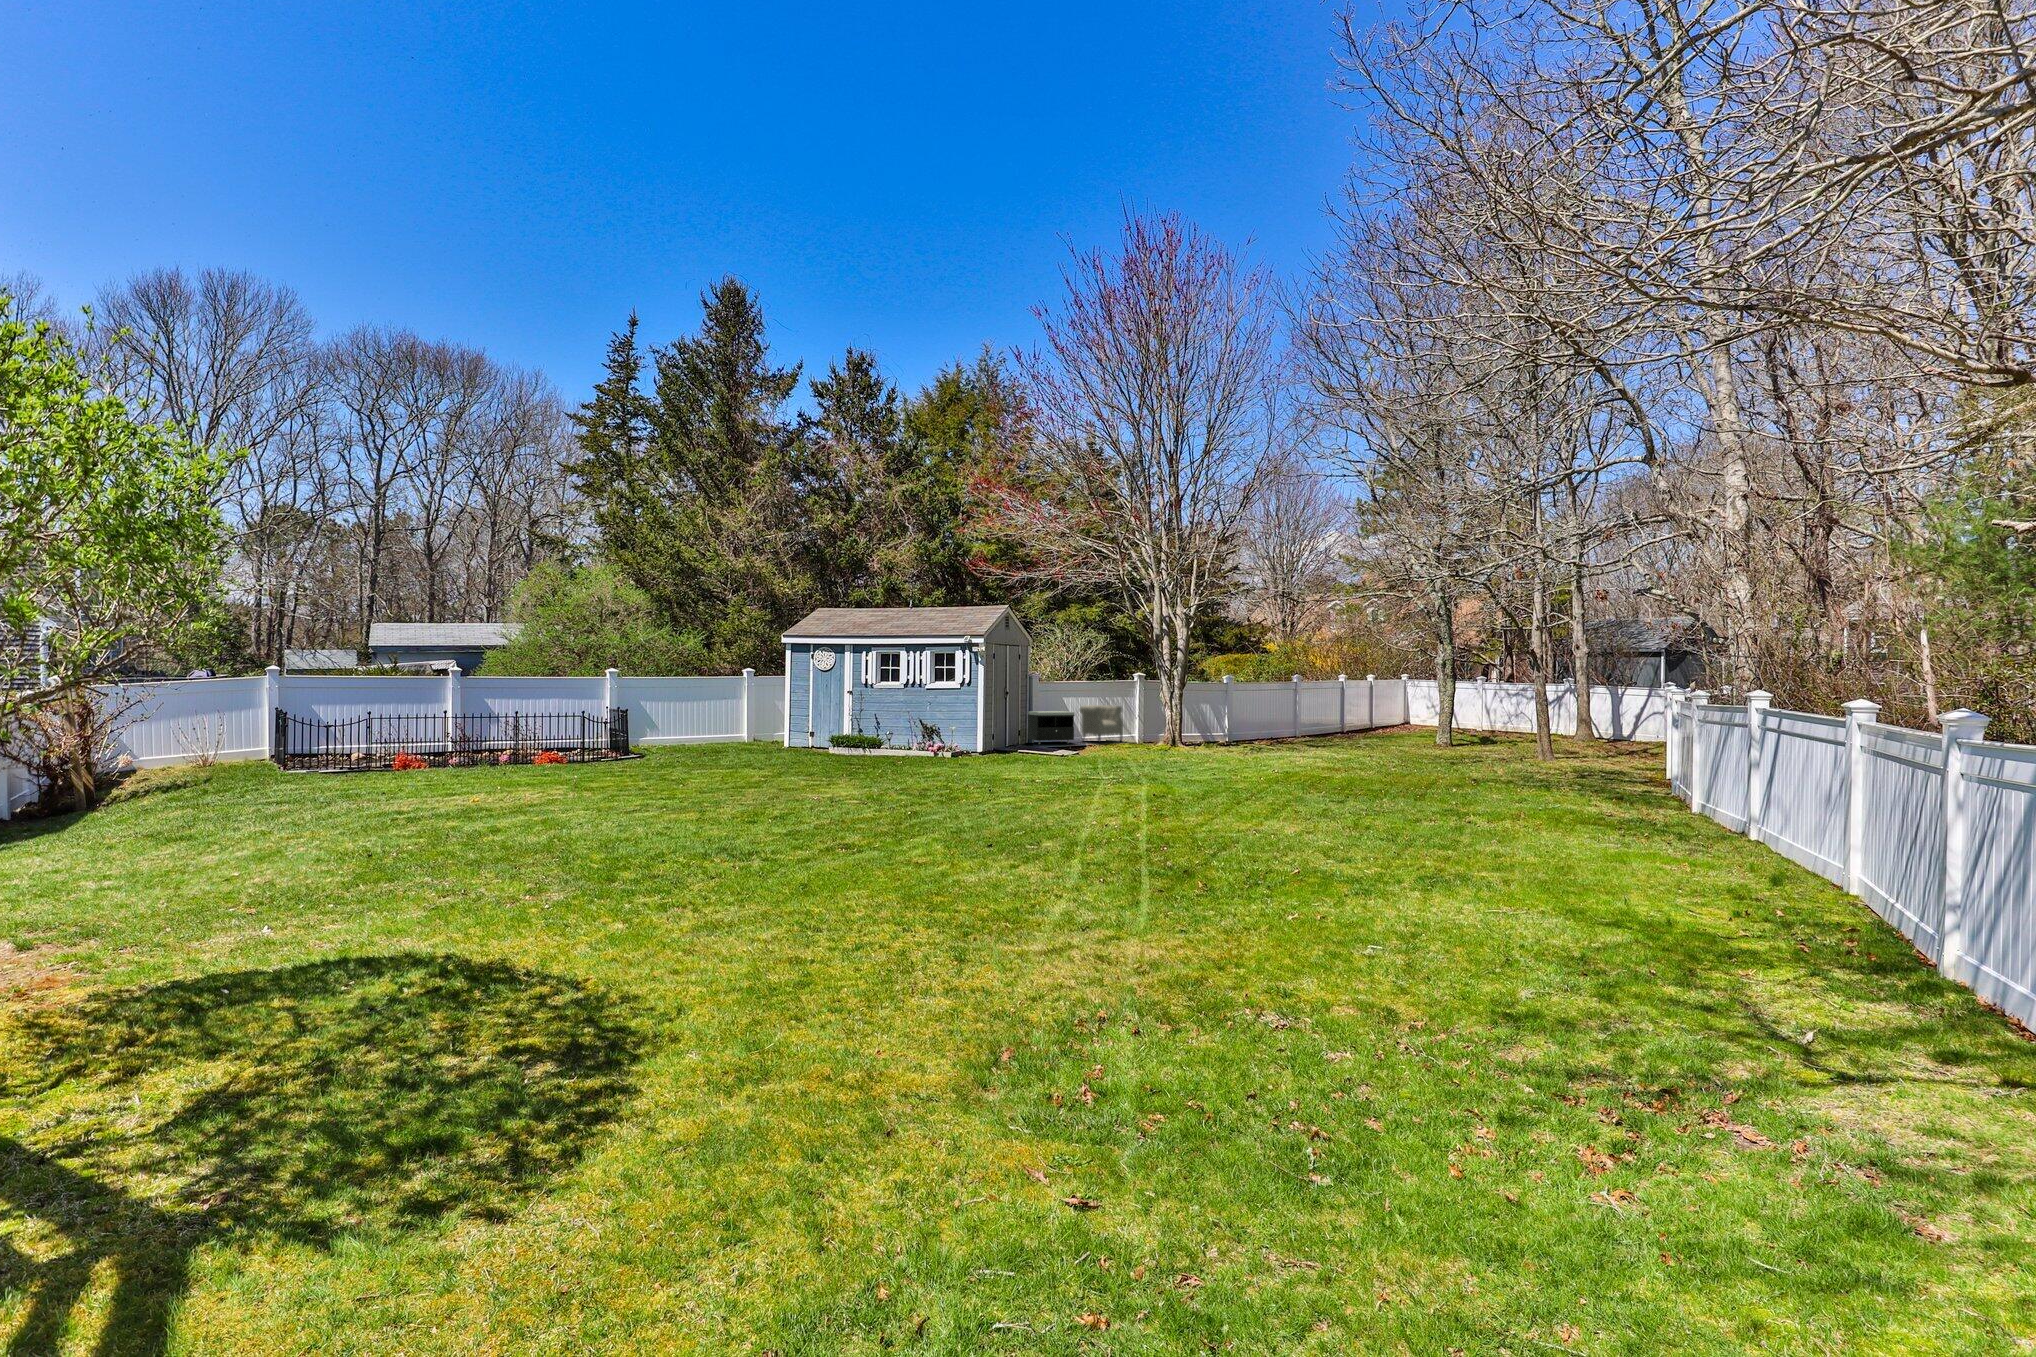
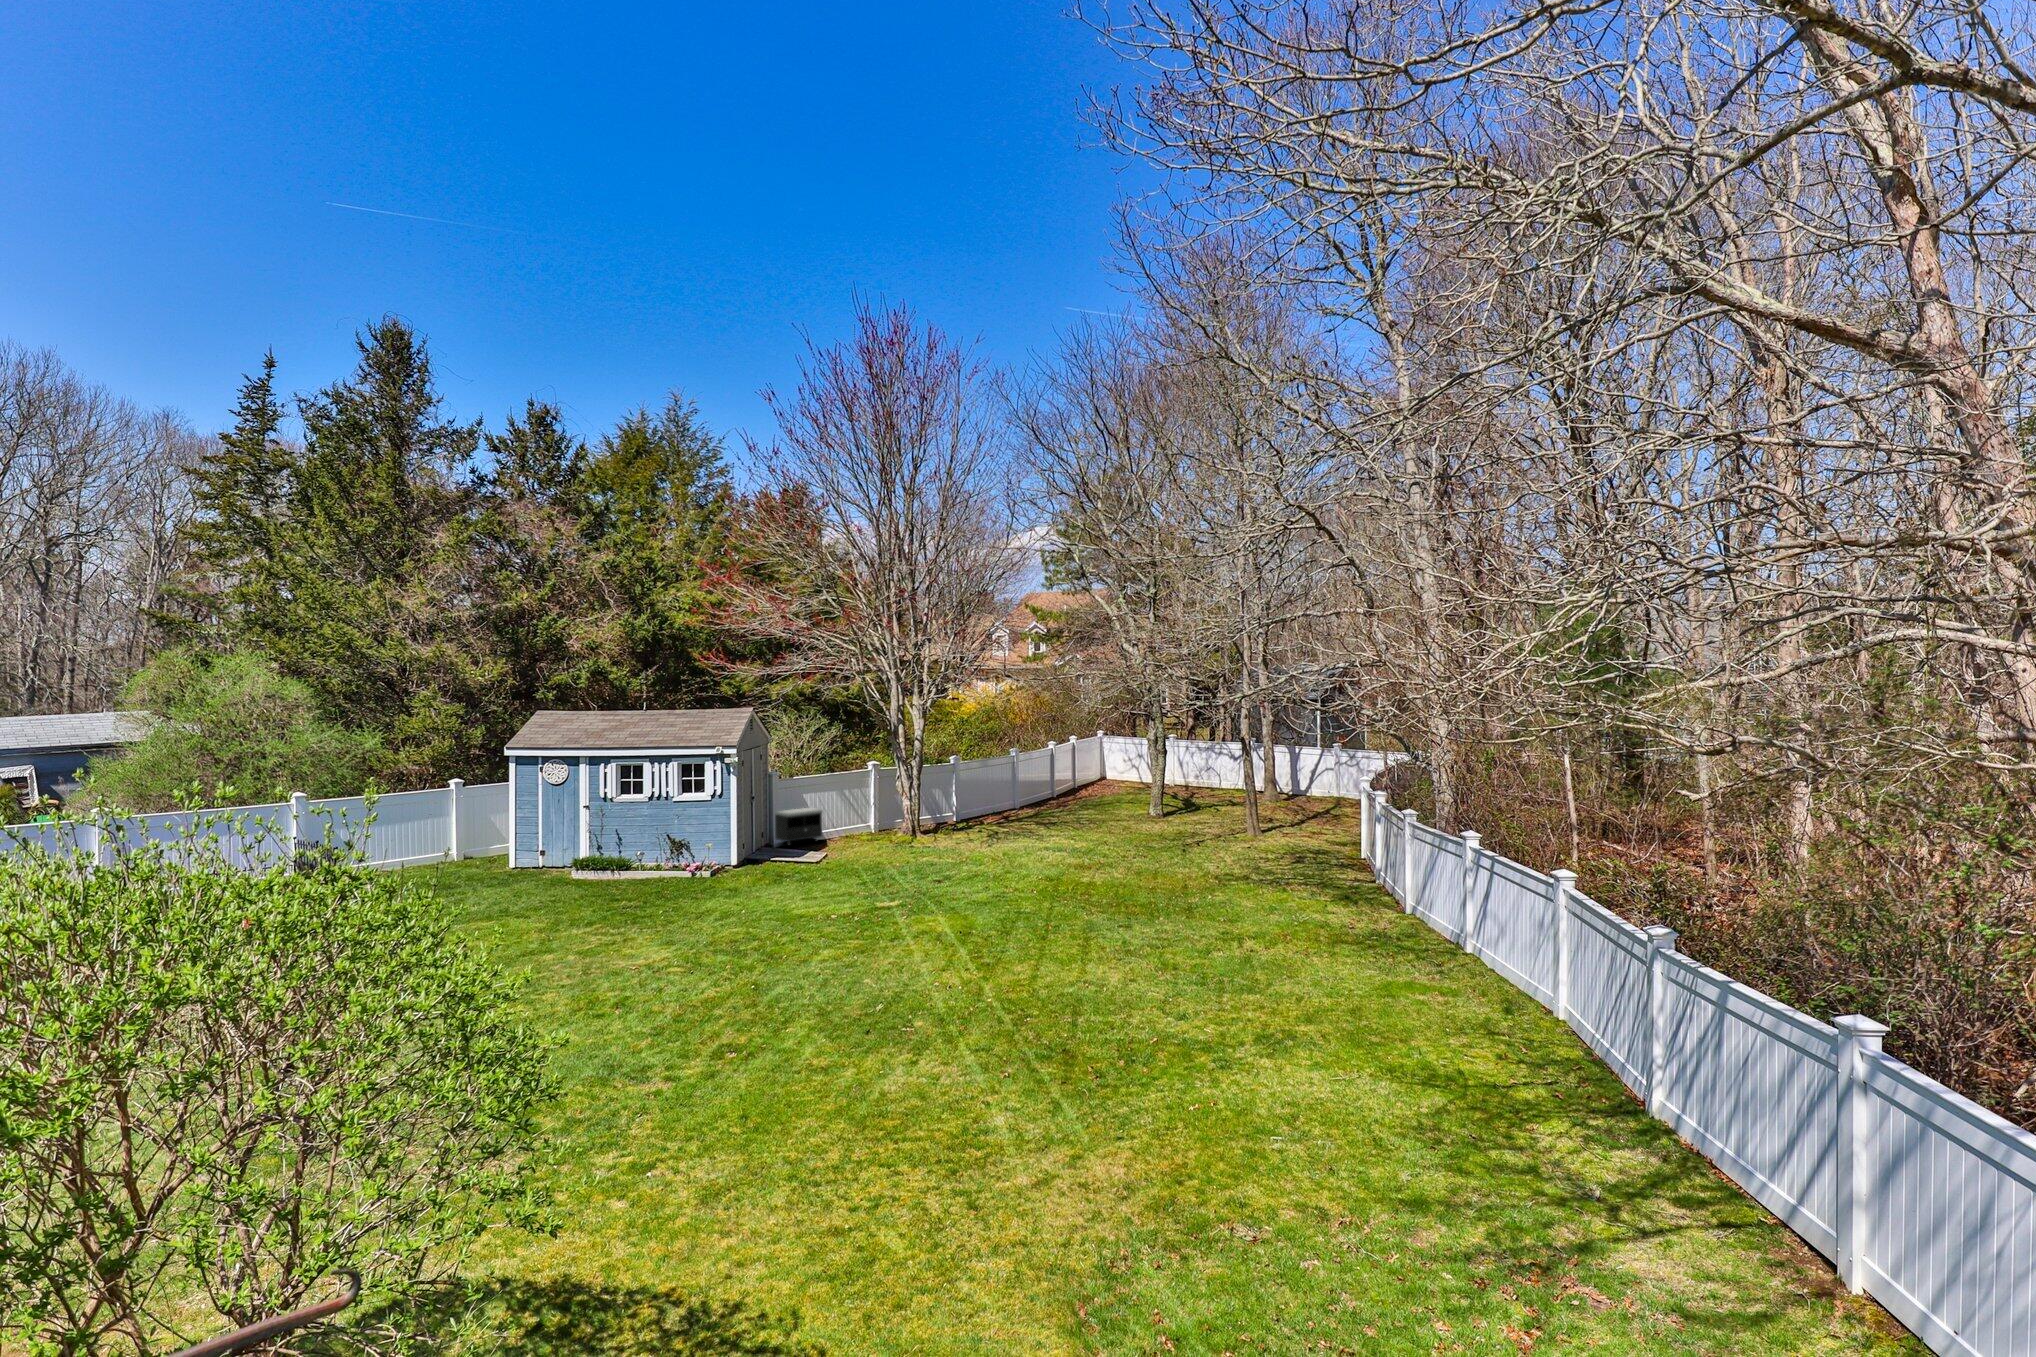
chair: present [1079,705,1123,742] -> none [824,797,868,838]

